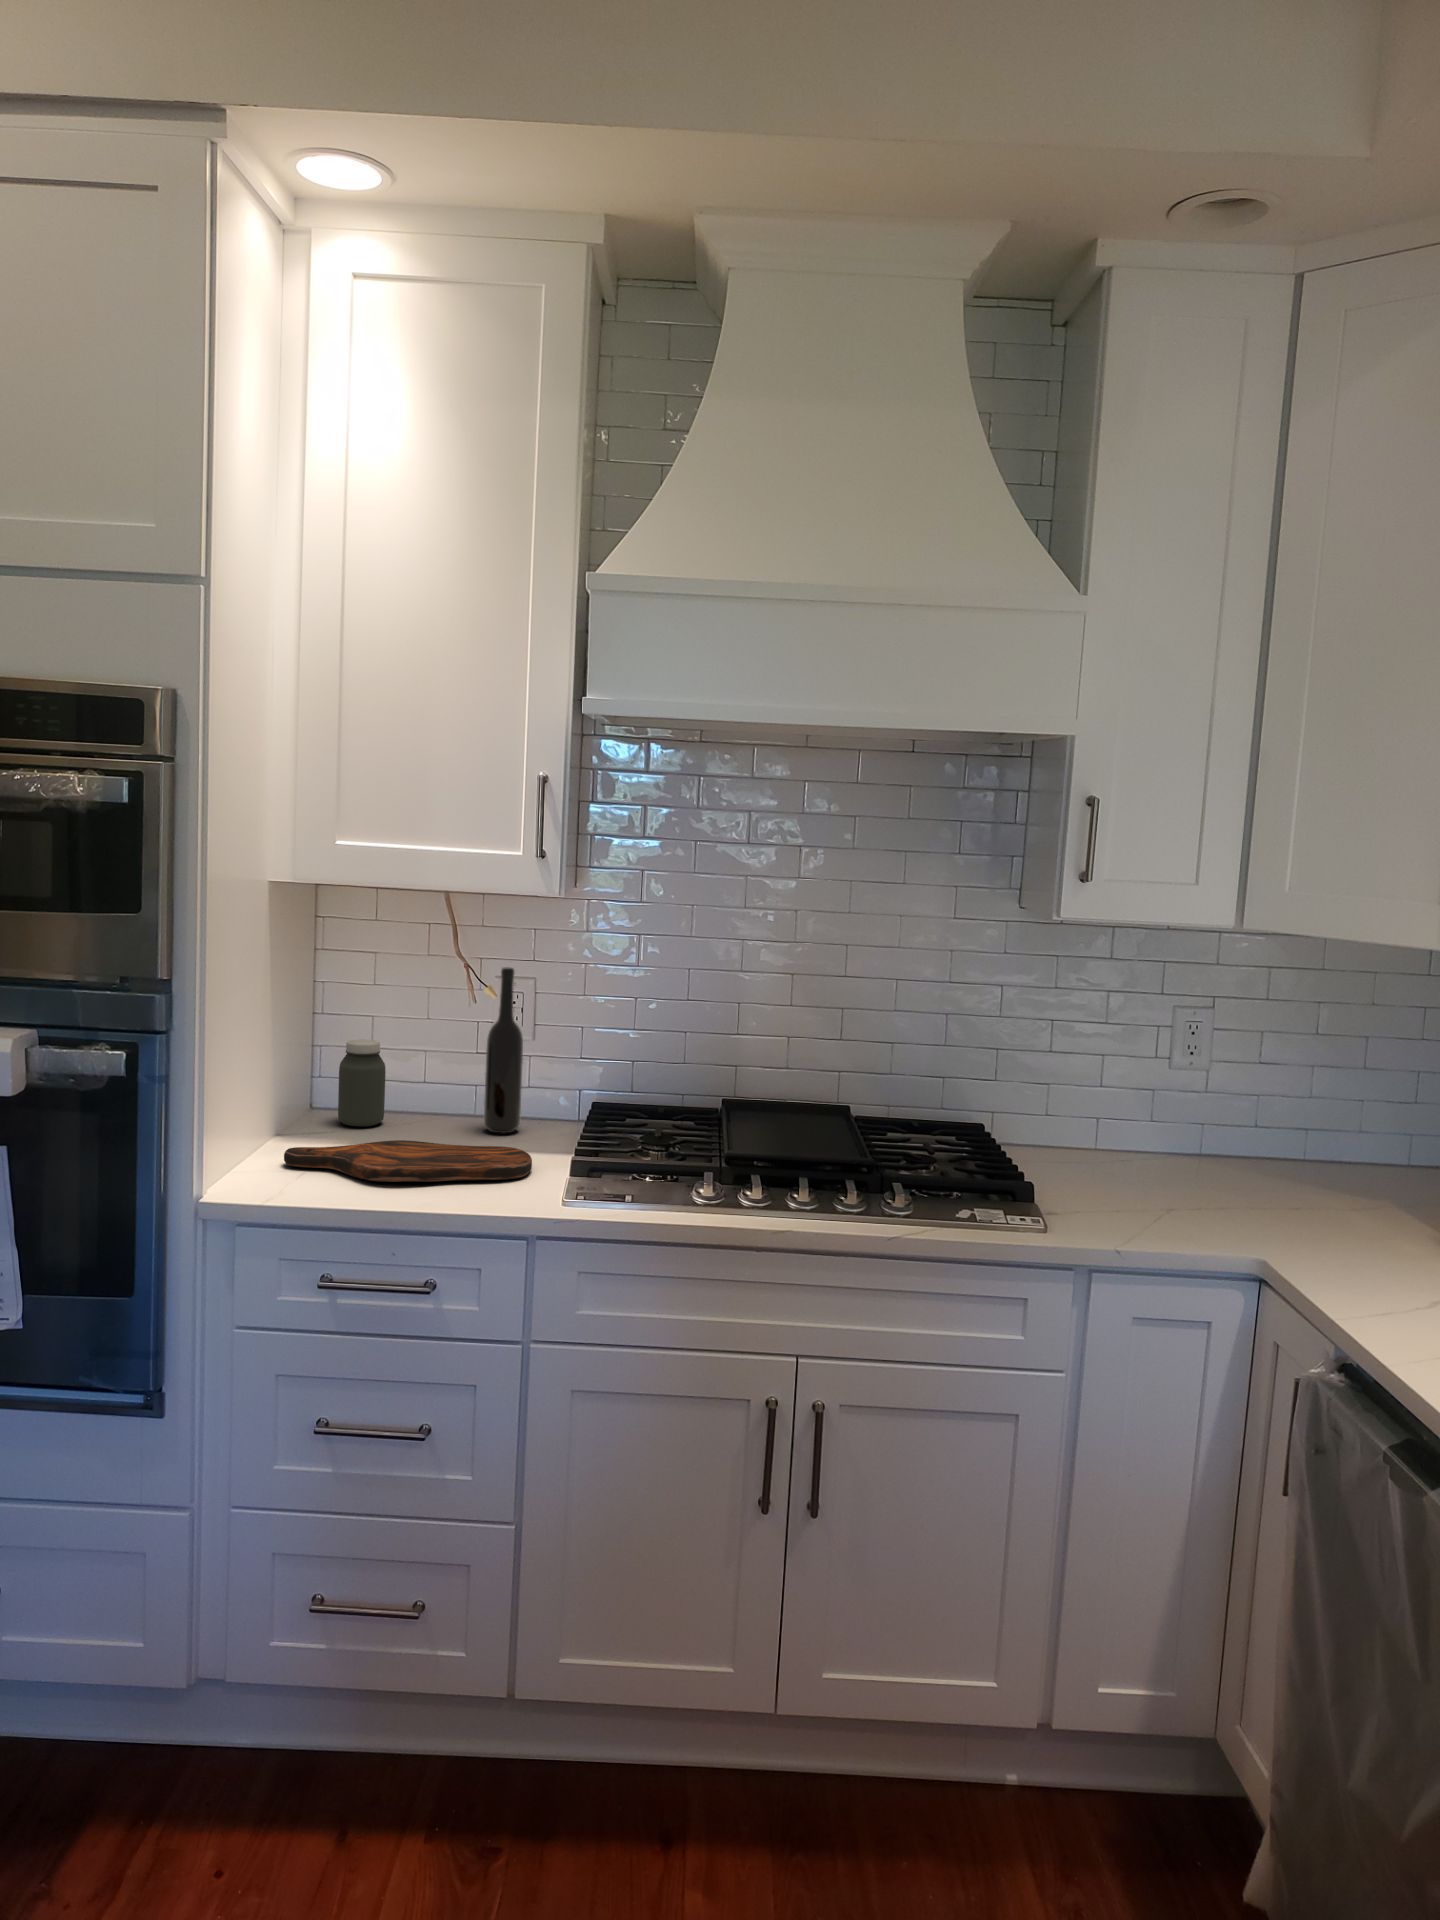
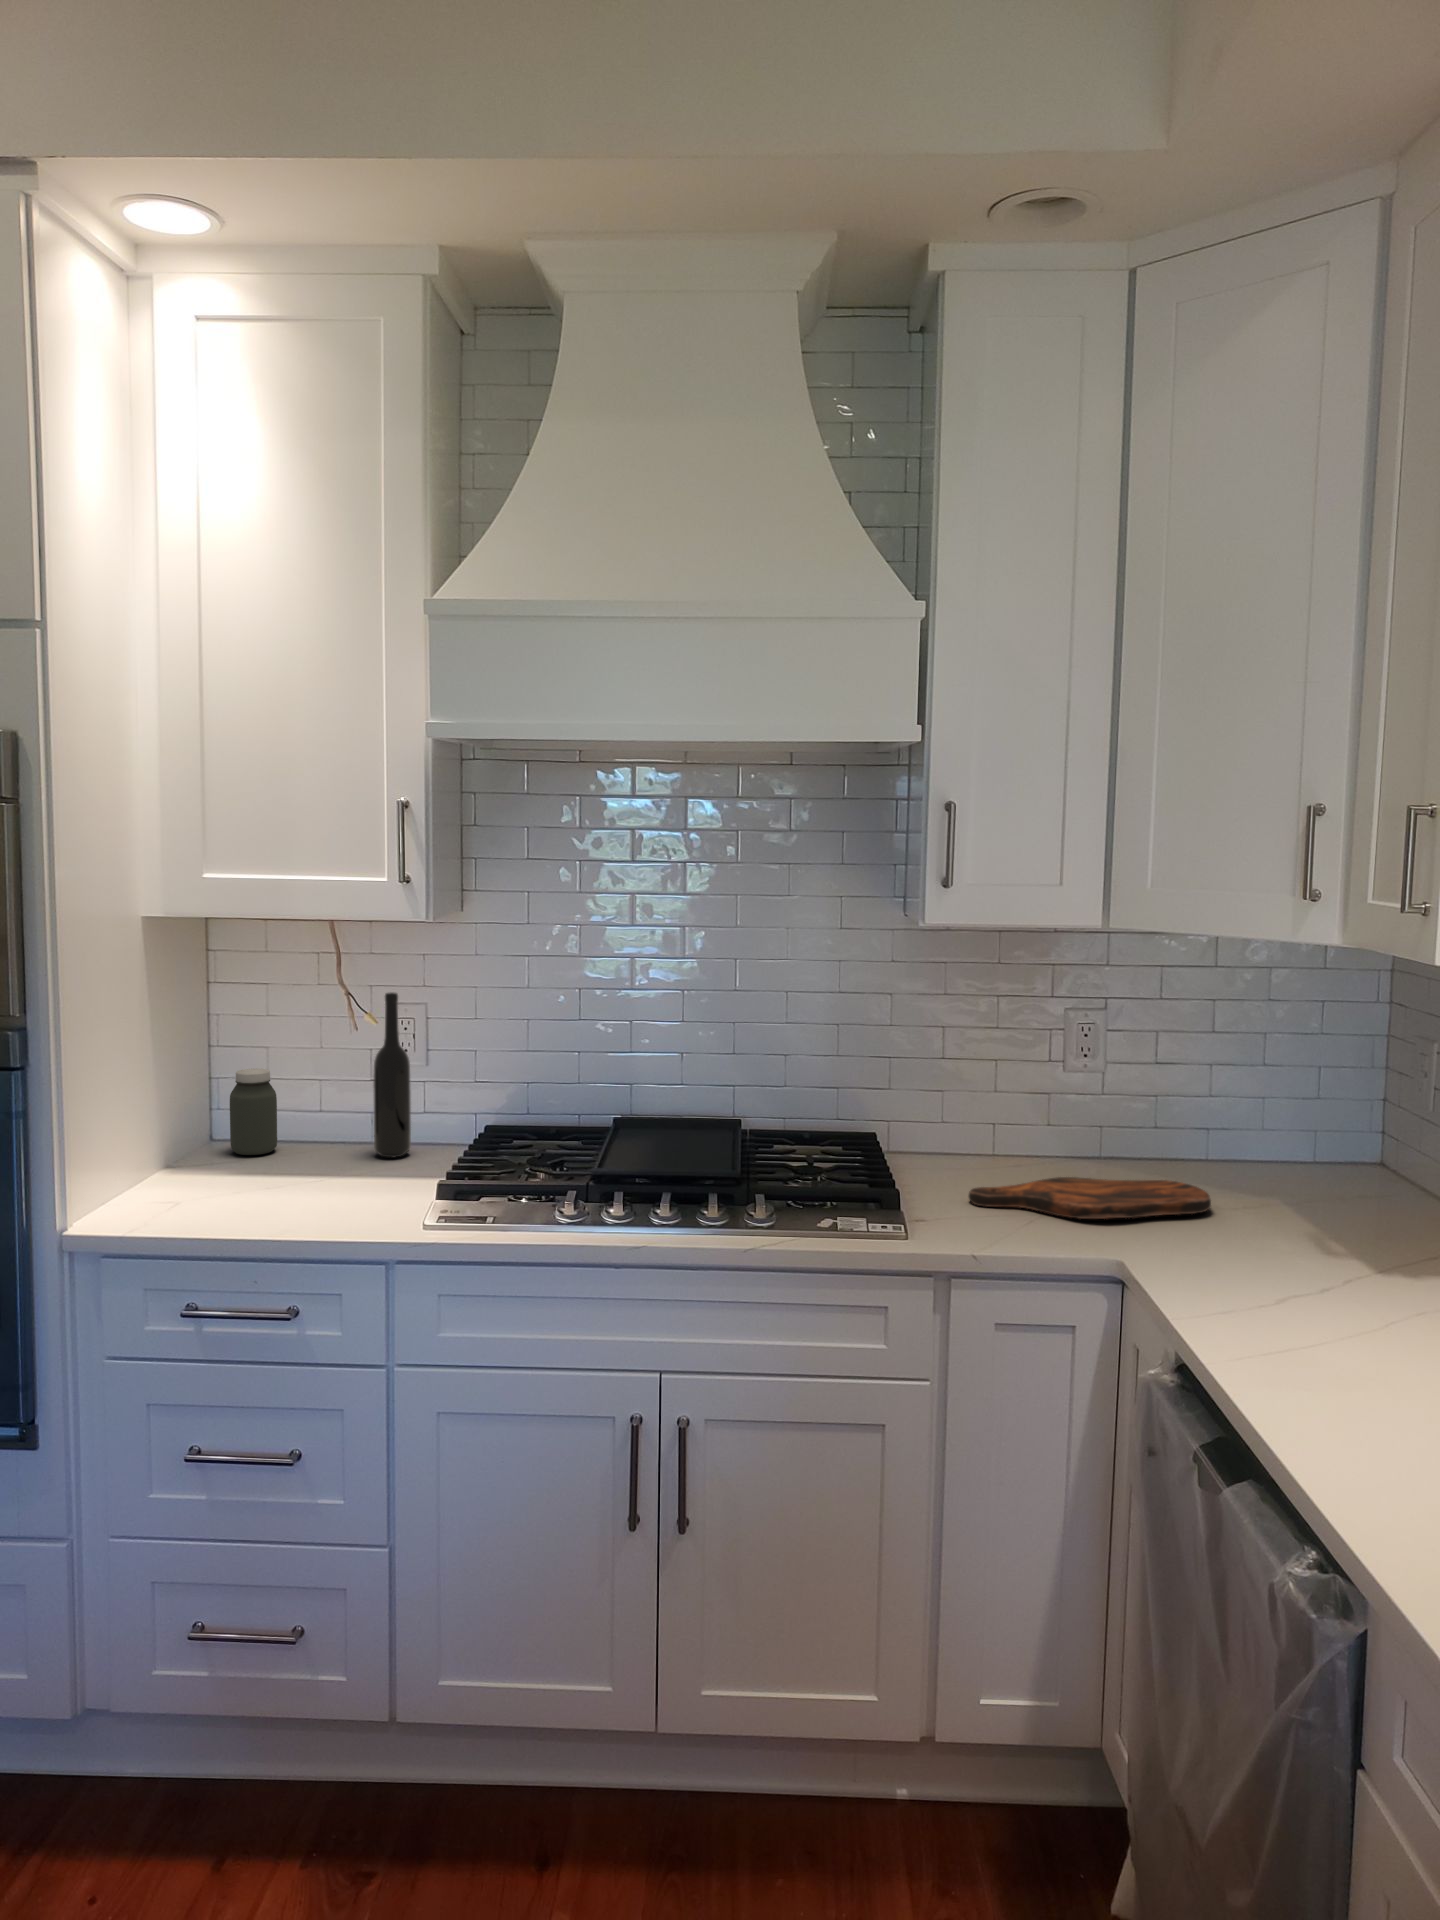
cutting board: present [284,1140,532,1182] -> present [969,1177,1211,1219]

